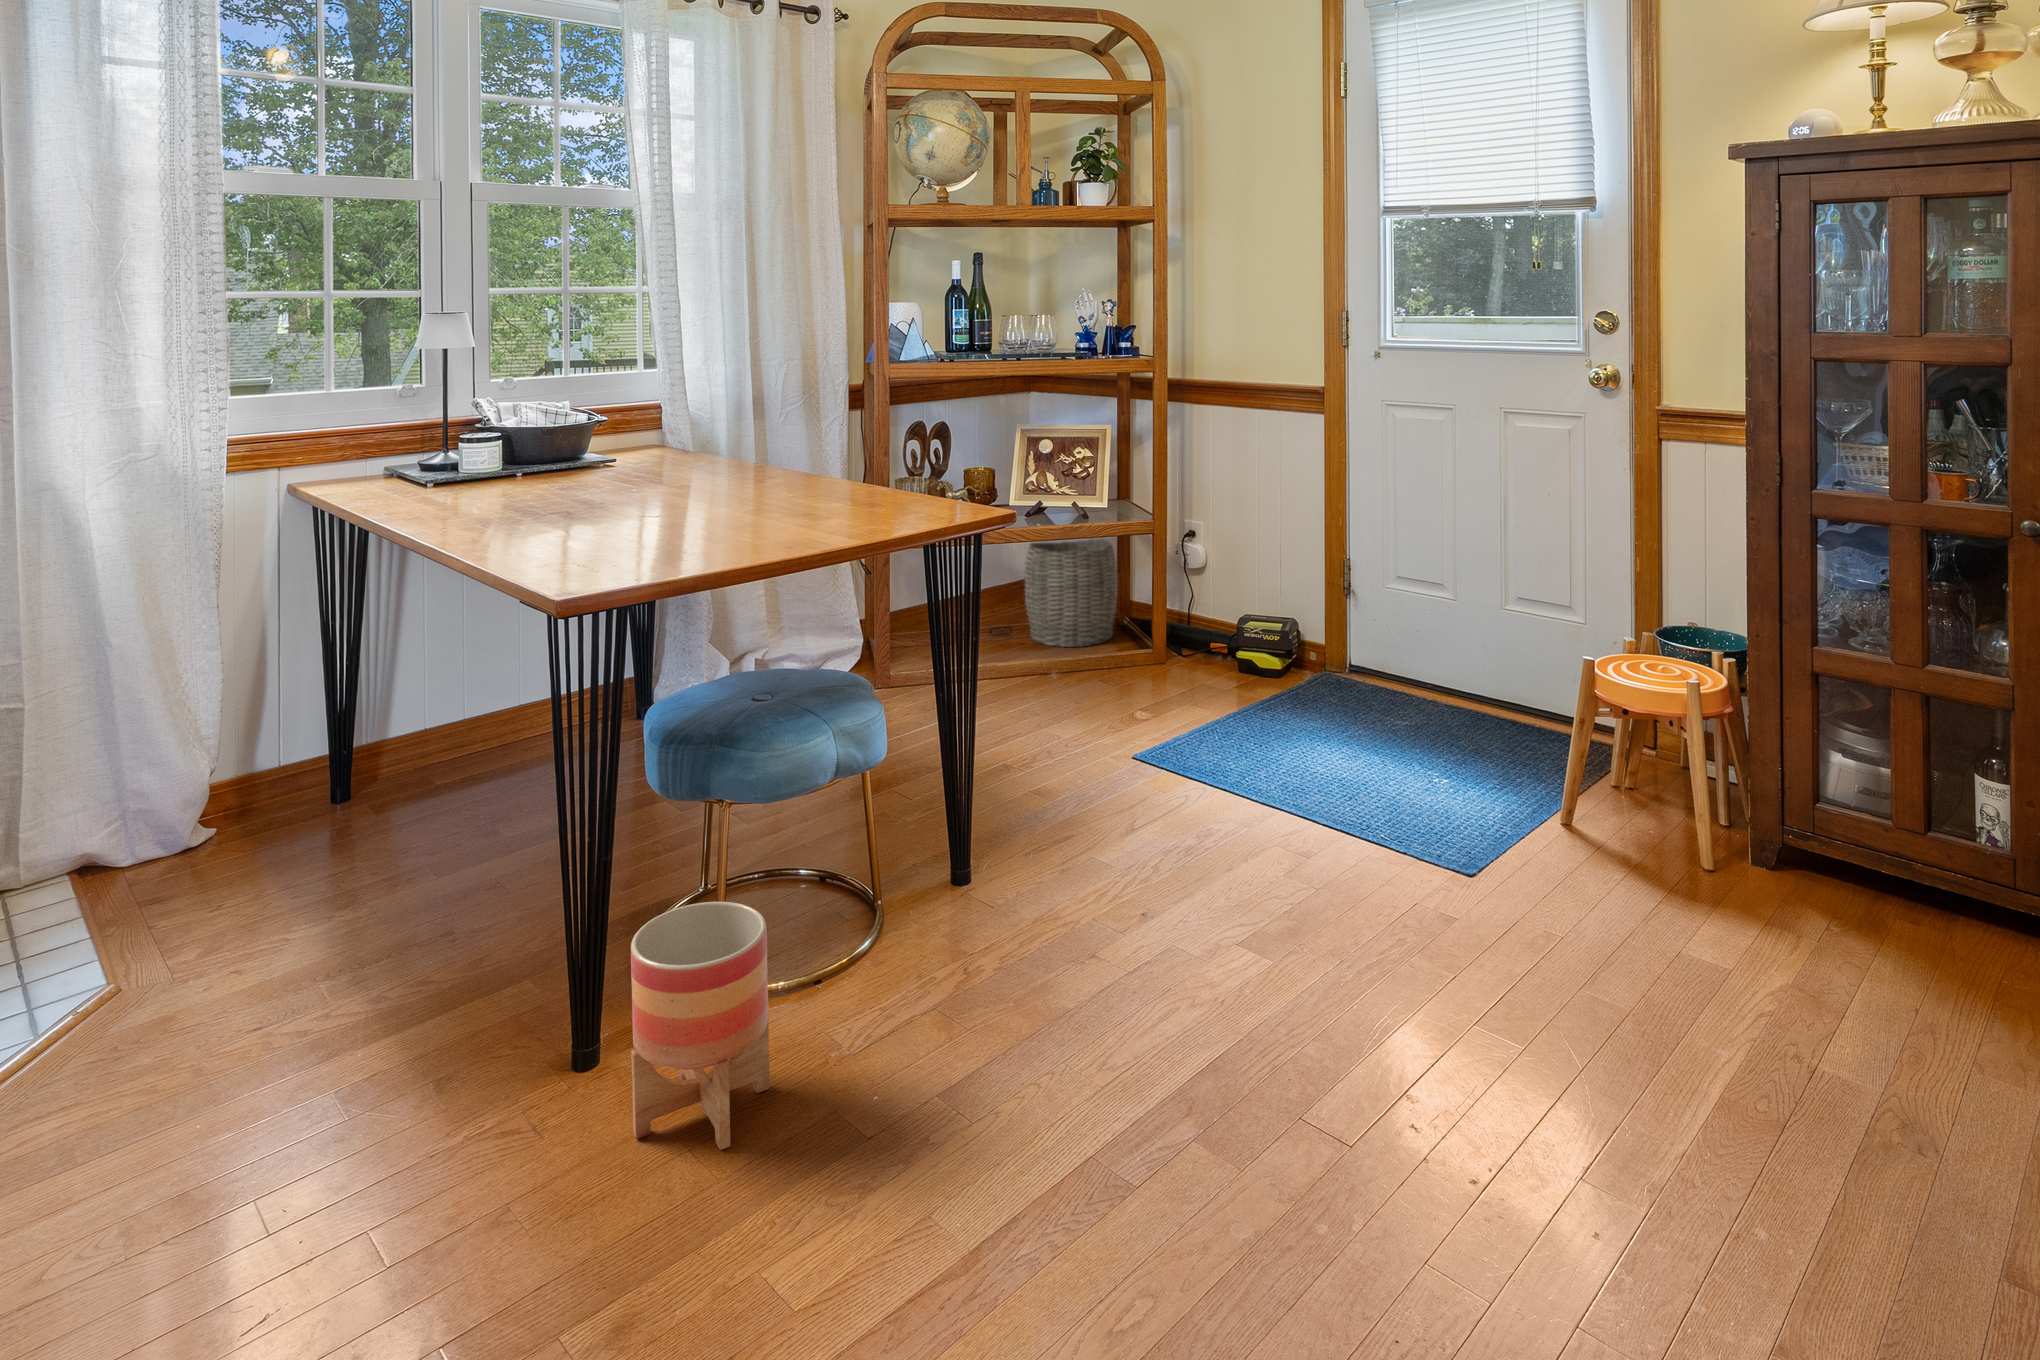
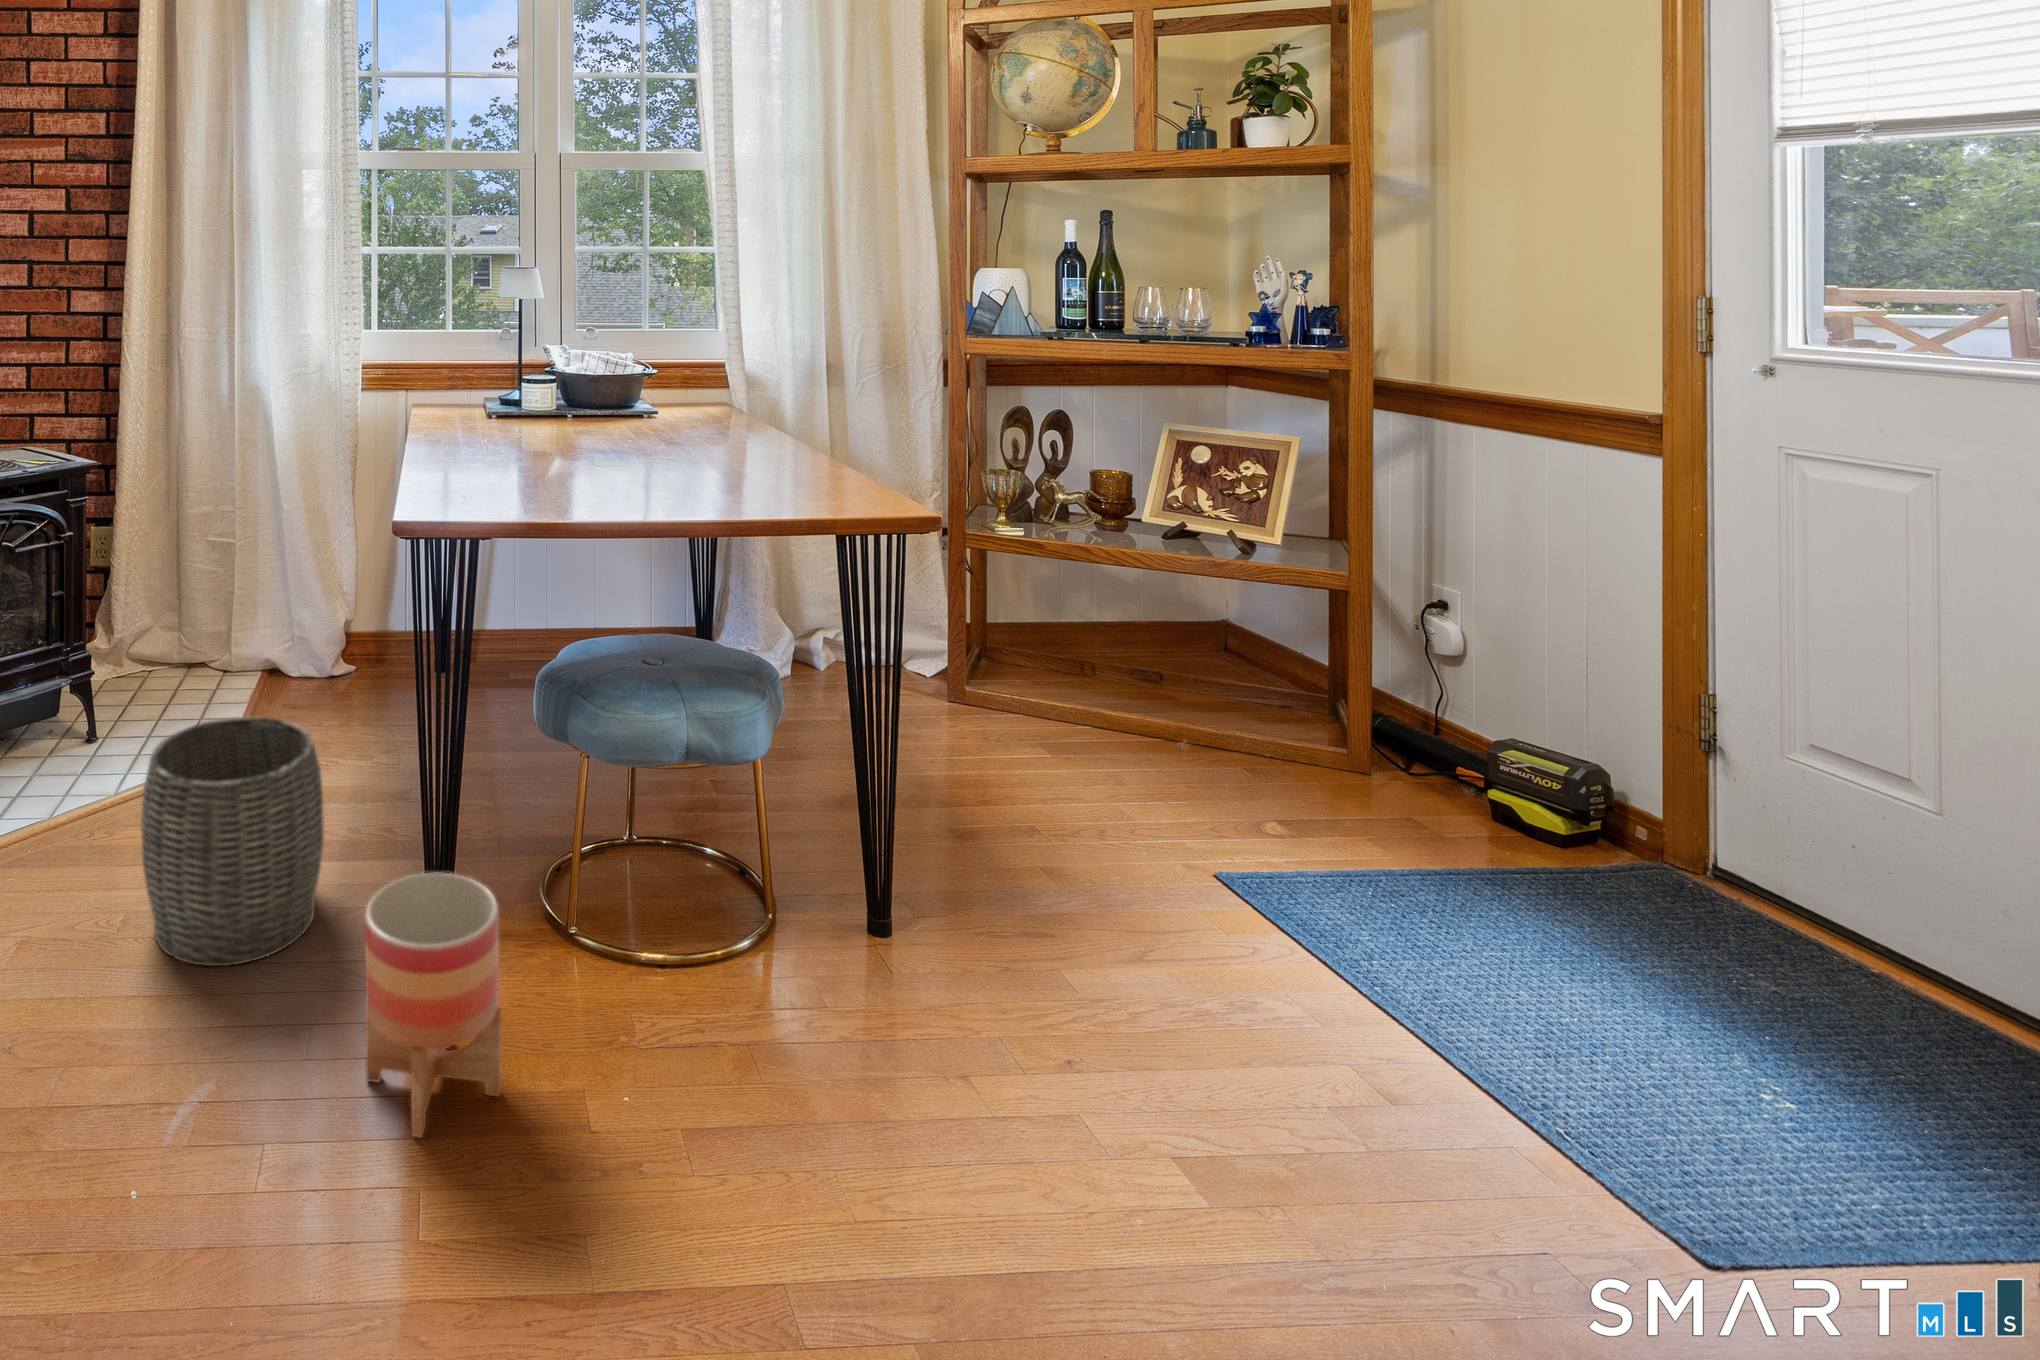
woven basket: present [1025,539,1117,647] -> present [141,717,324,966]

